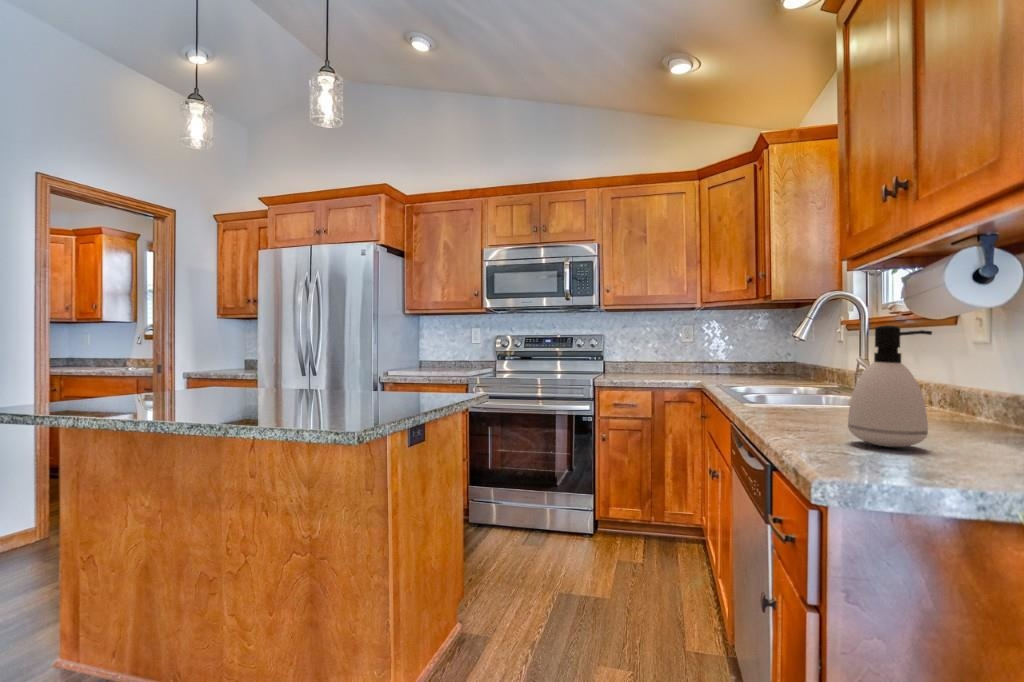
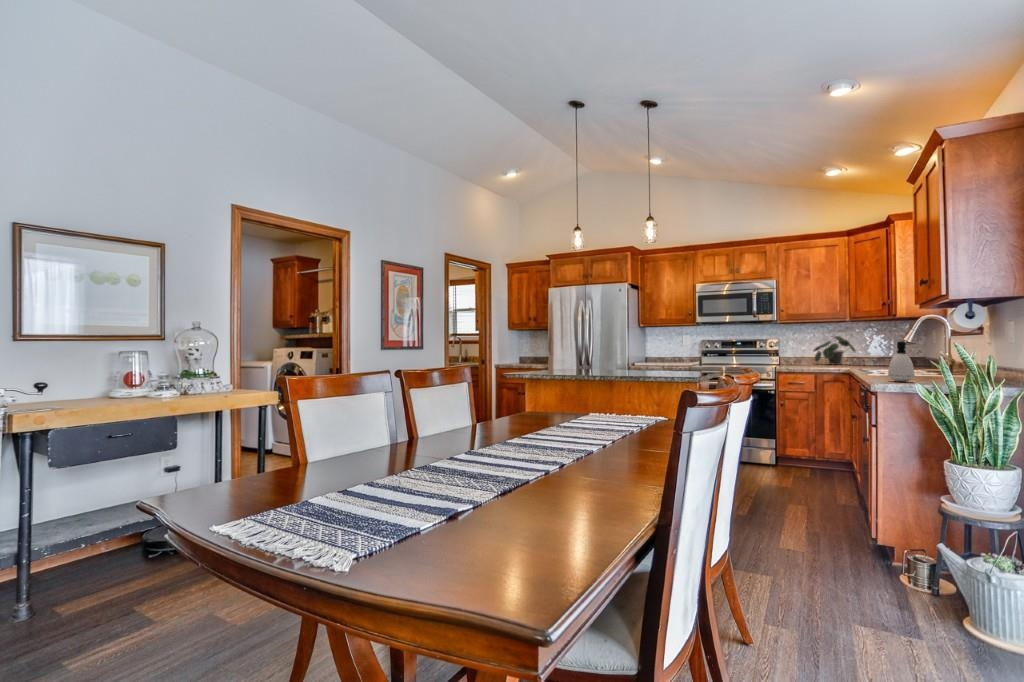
potted plant: none [649,330,707,373] -> present [813,336,856,365]

